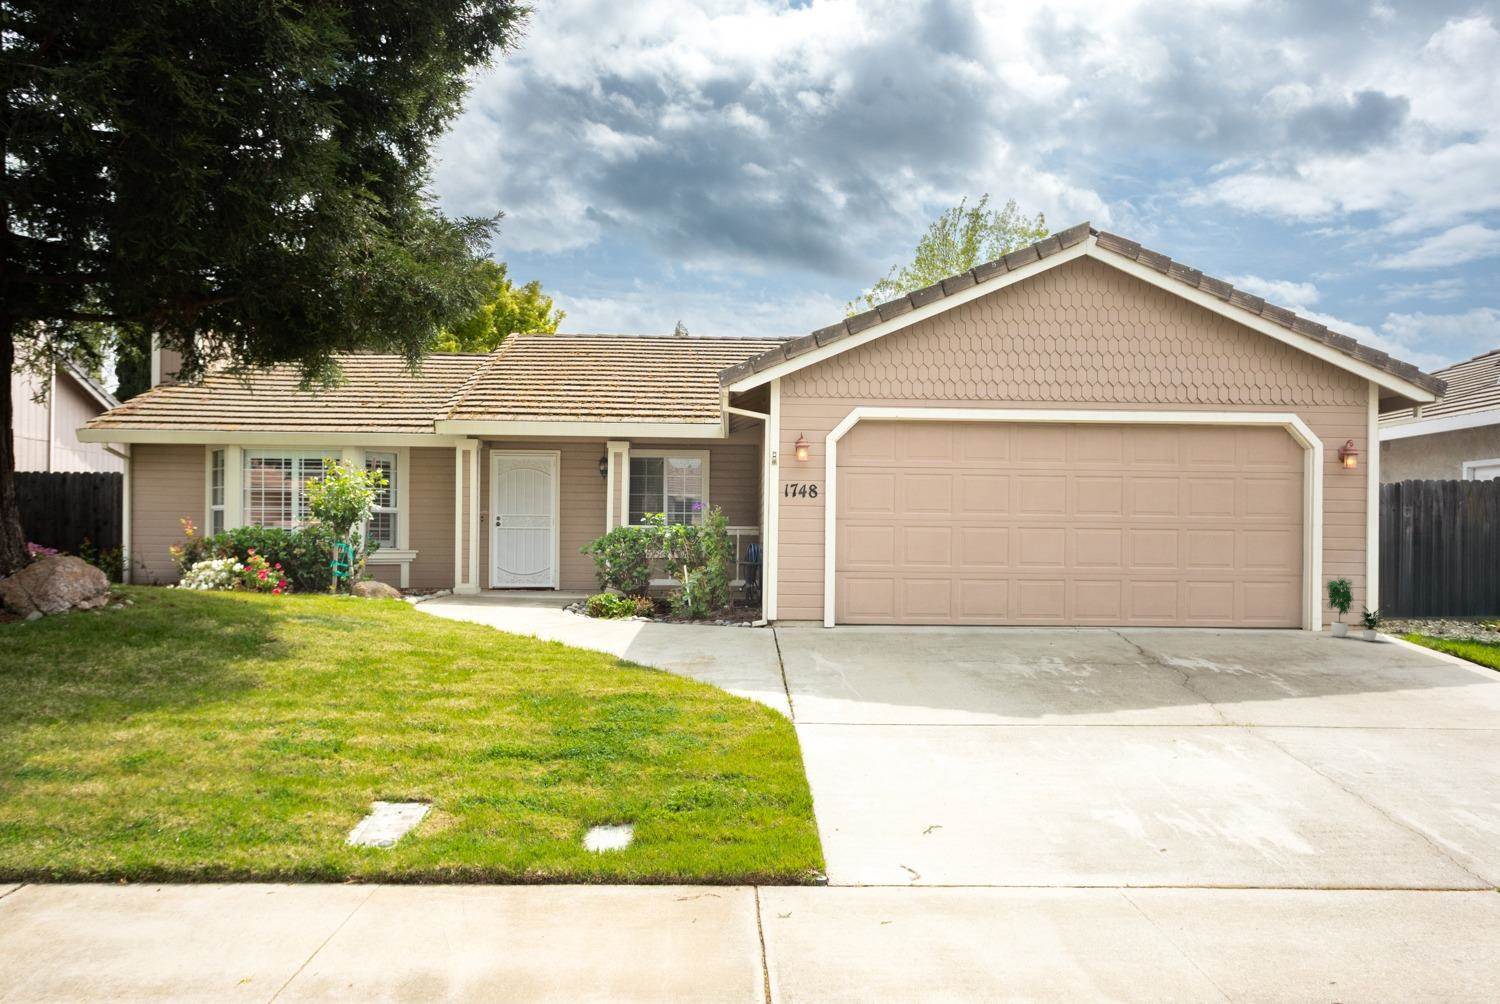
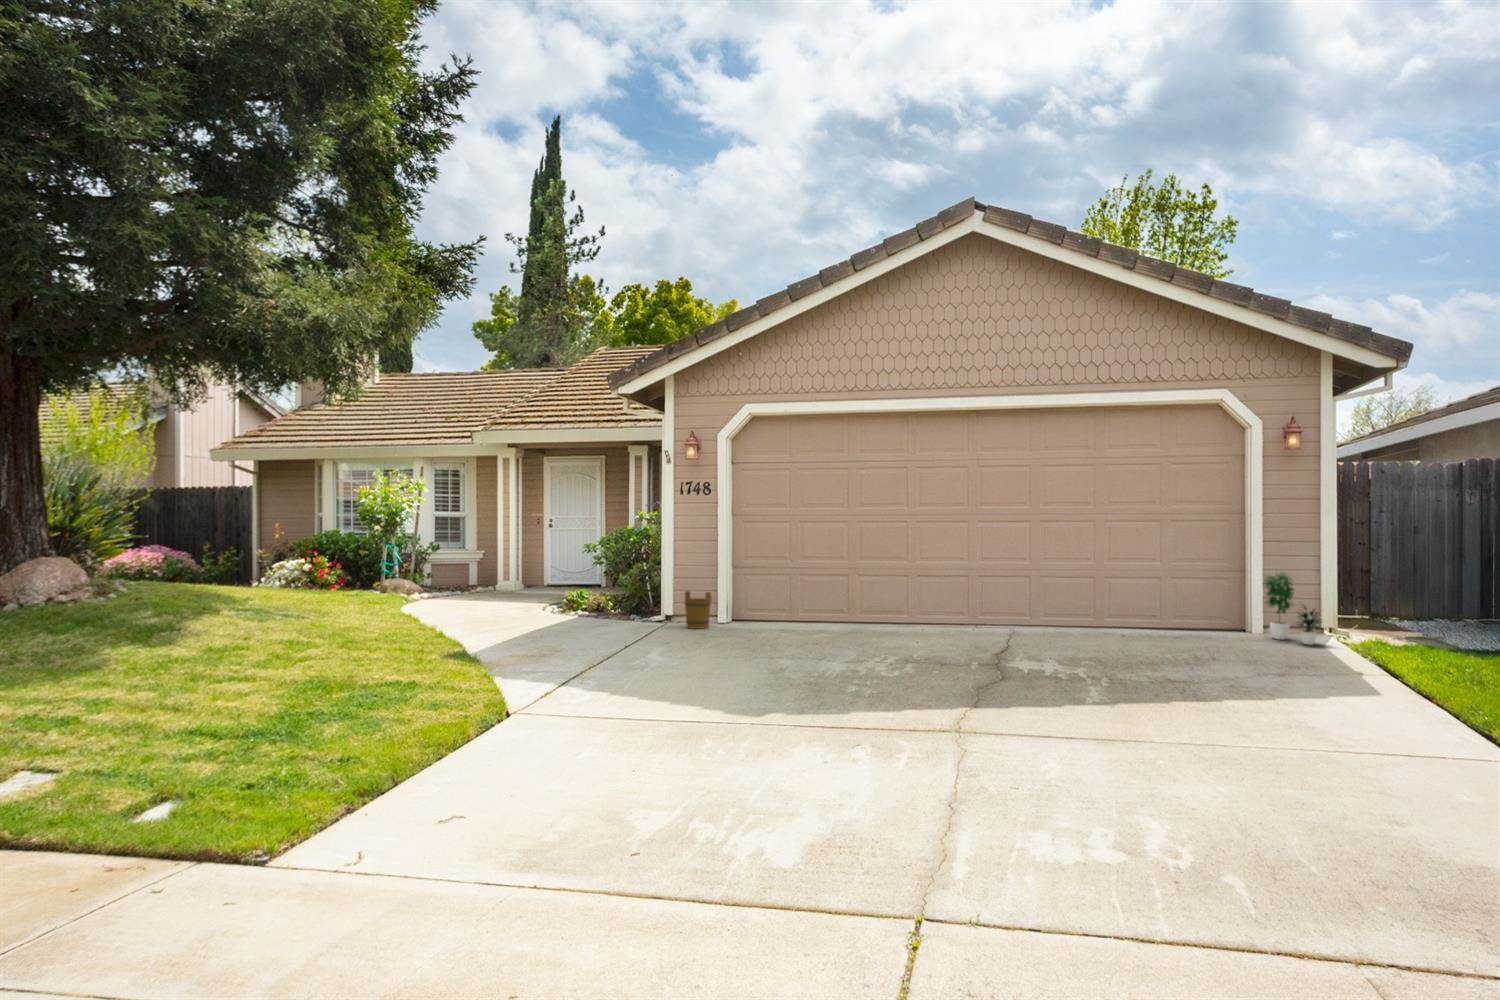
bucket: none [794,596,822,635] -> present [685,591,711,629]

